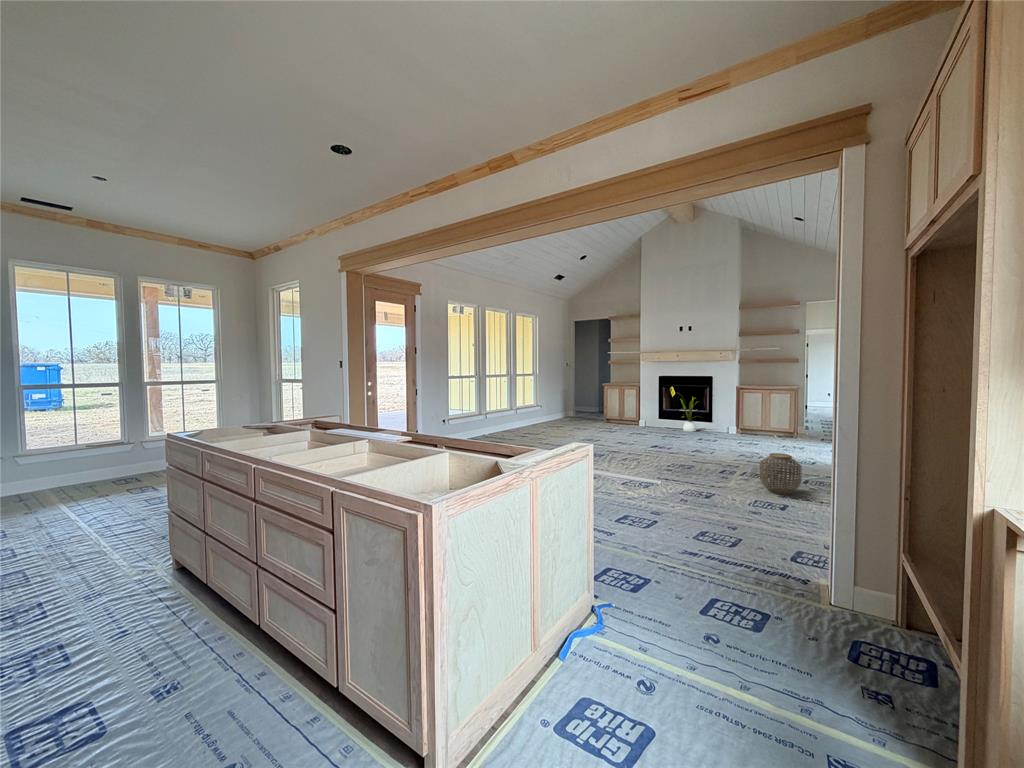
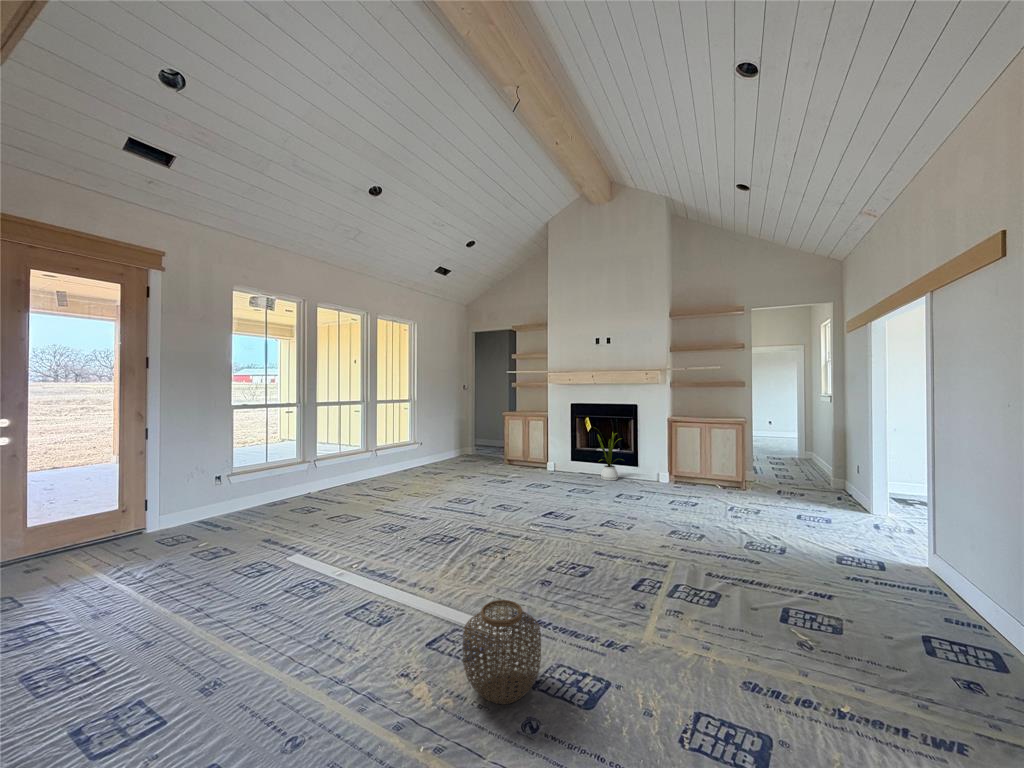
woven basket: present [759,453,802,494] -> present [463,600,541,704]

